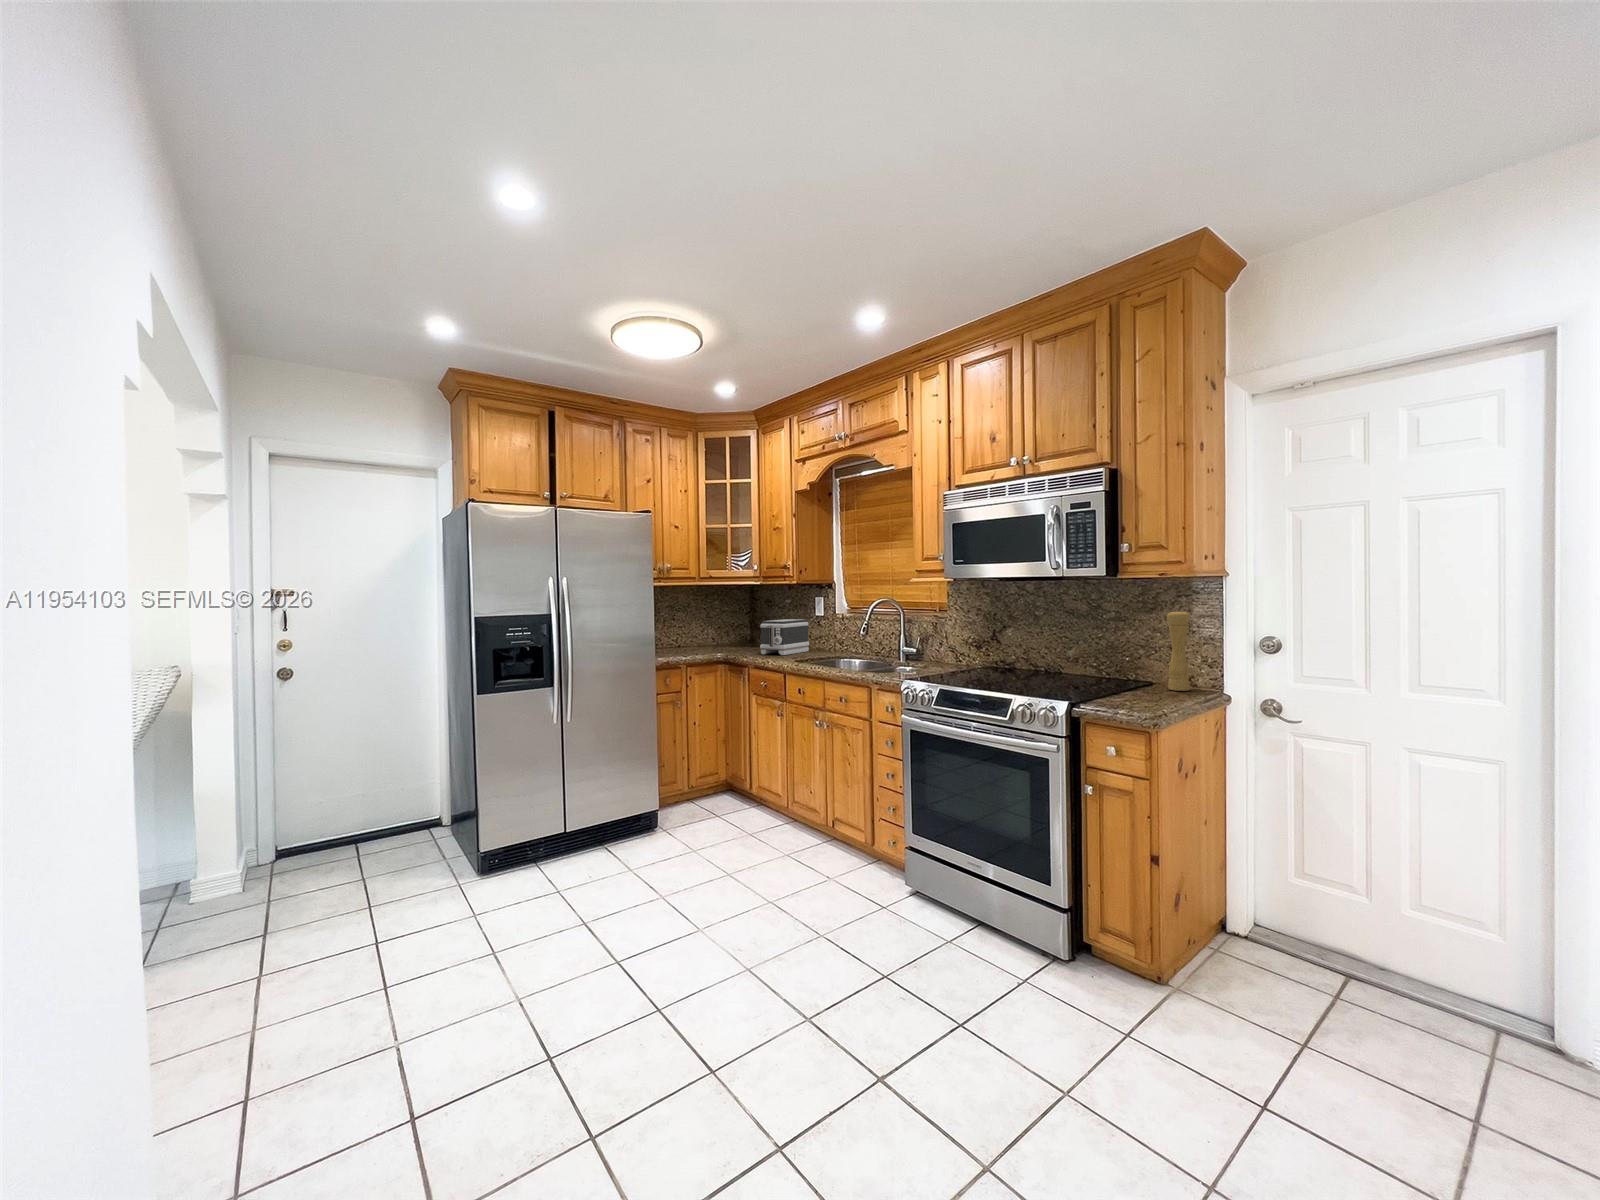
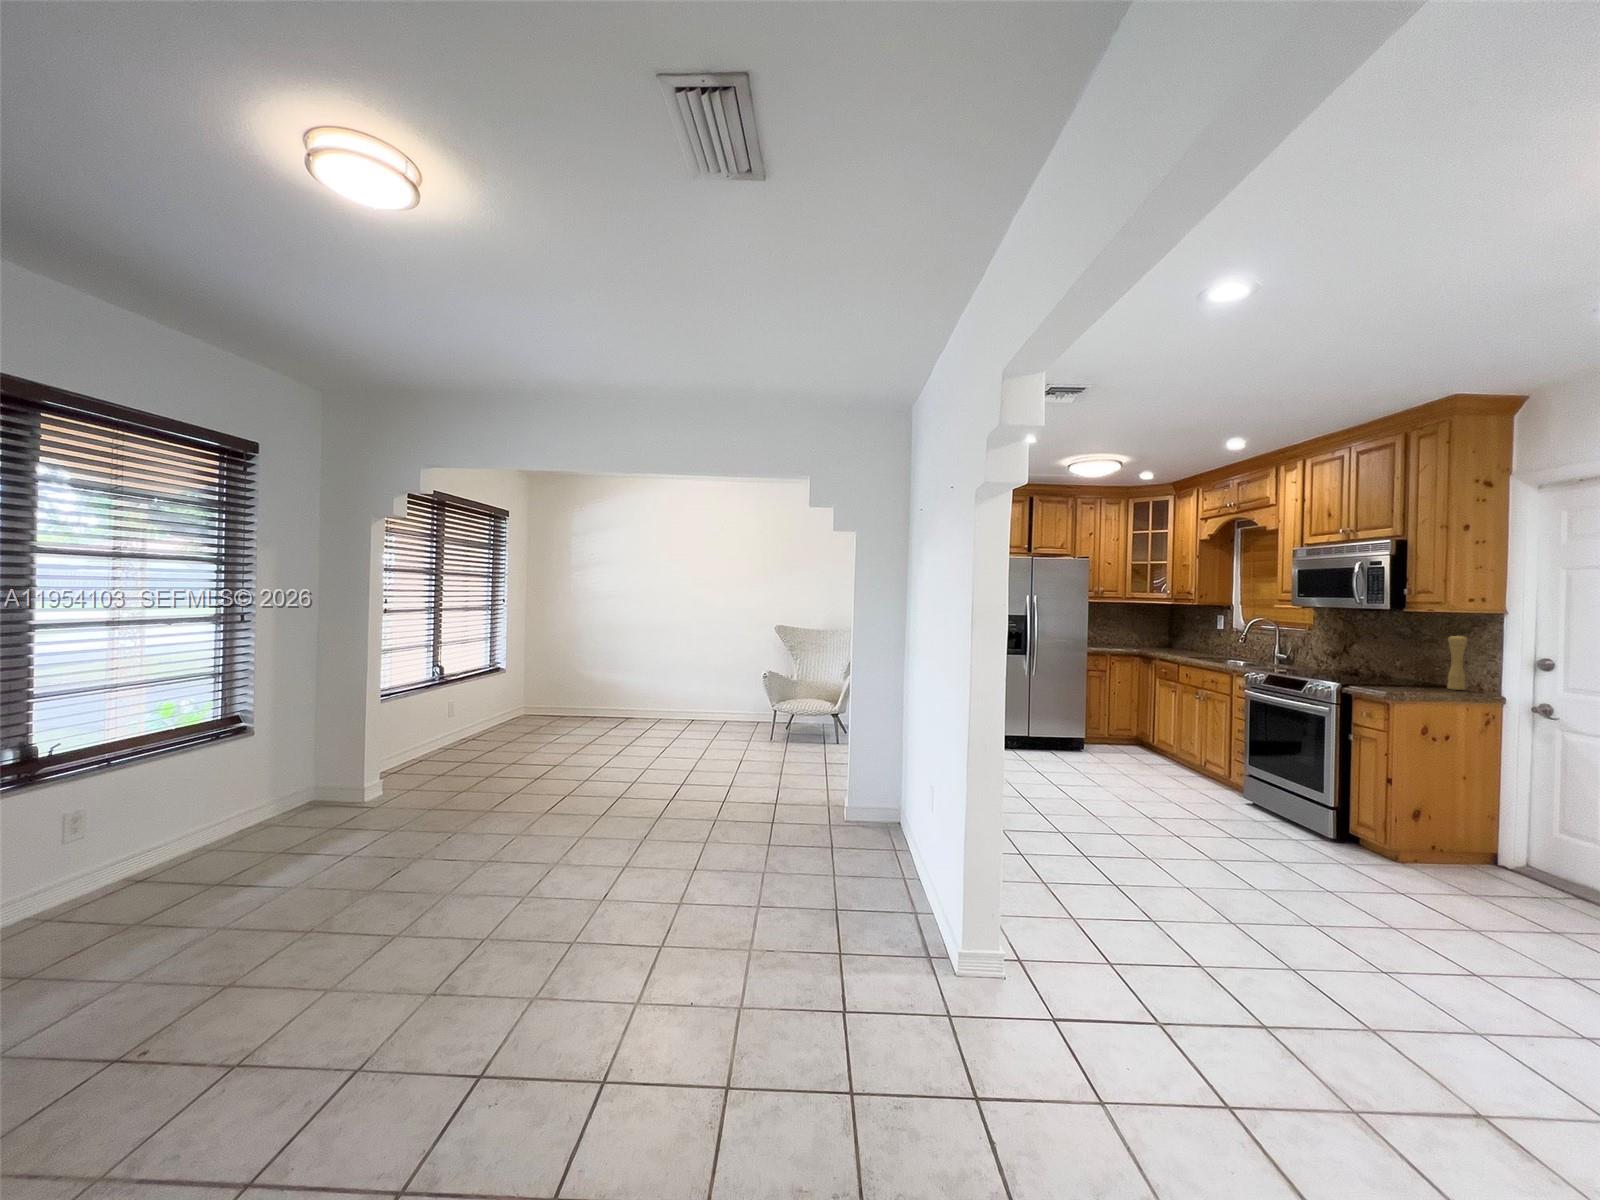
toaster: present [760,619,809,655] -> none [1167,630,1210,655]

